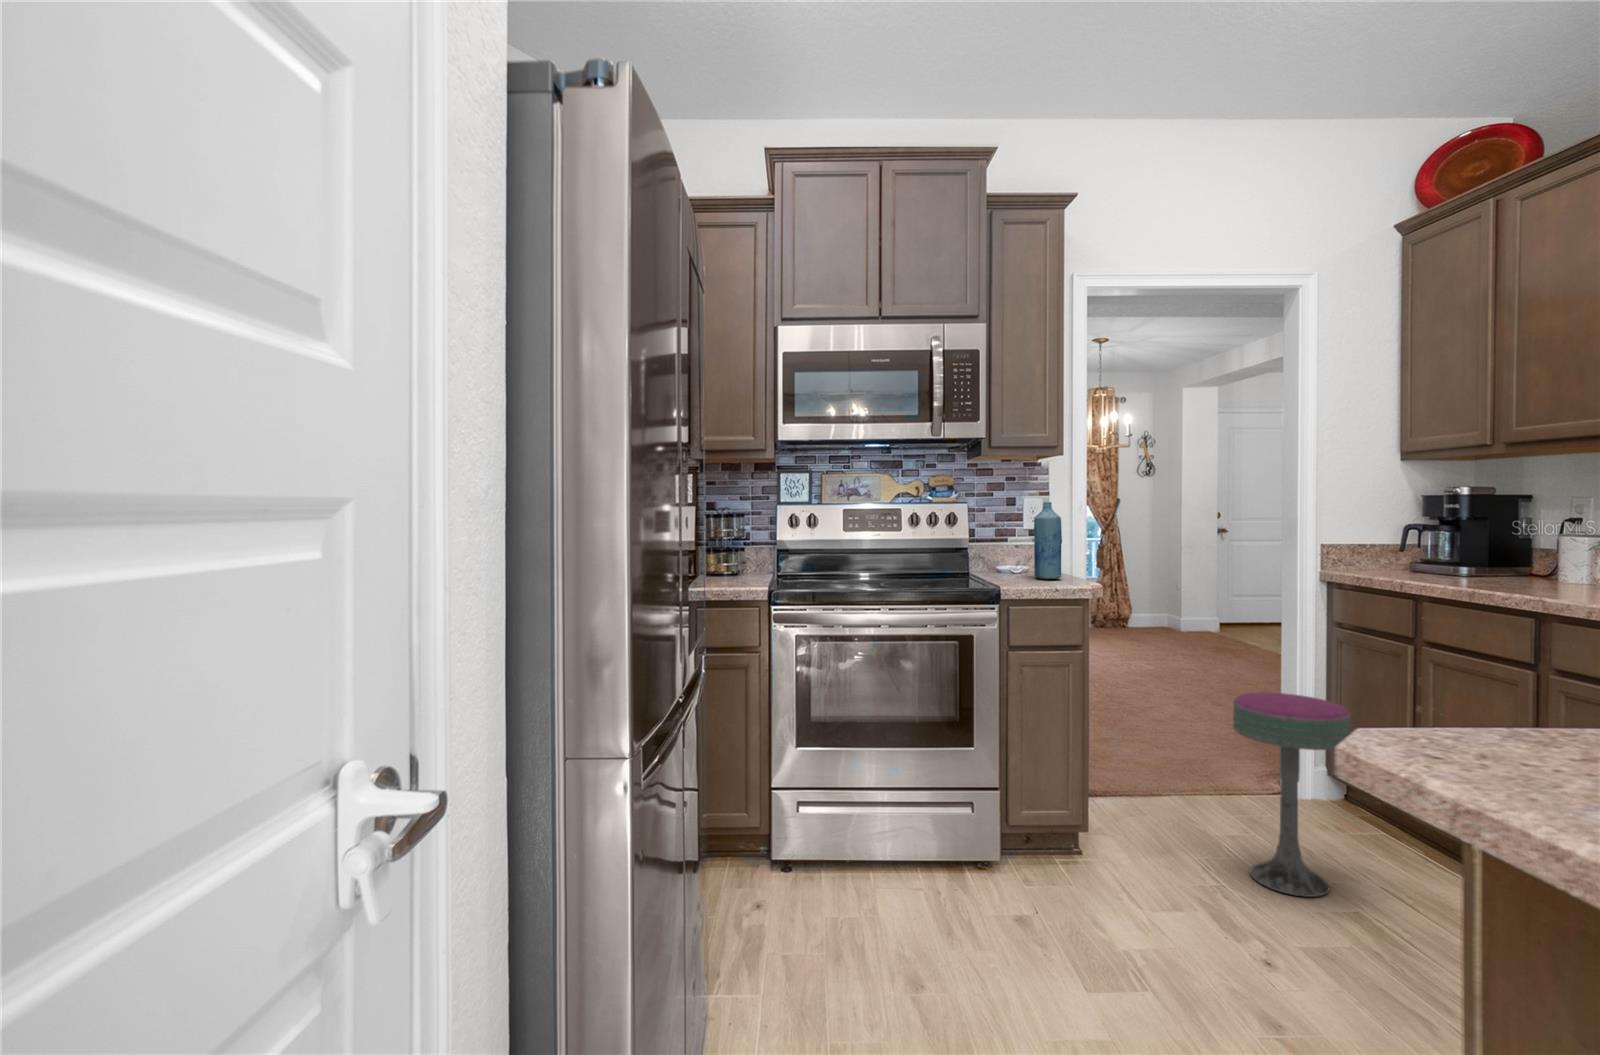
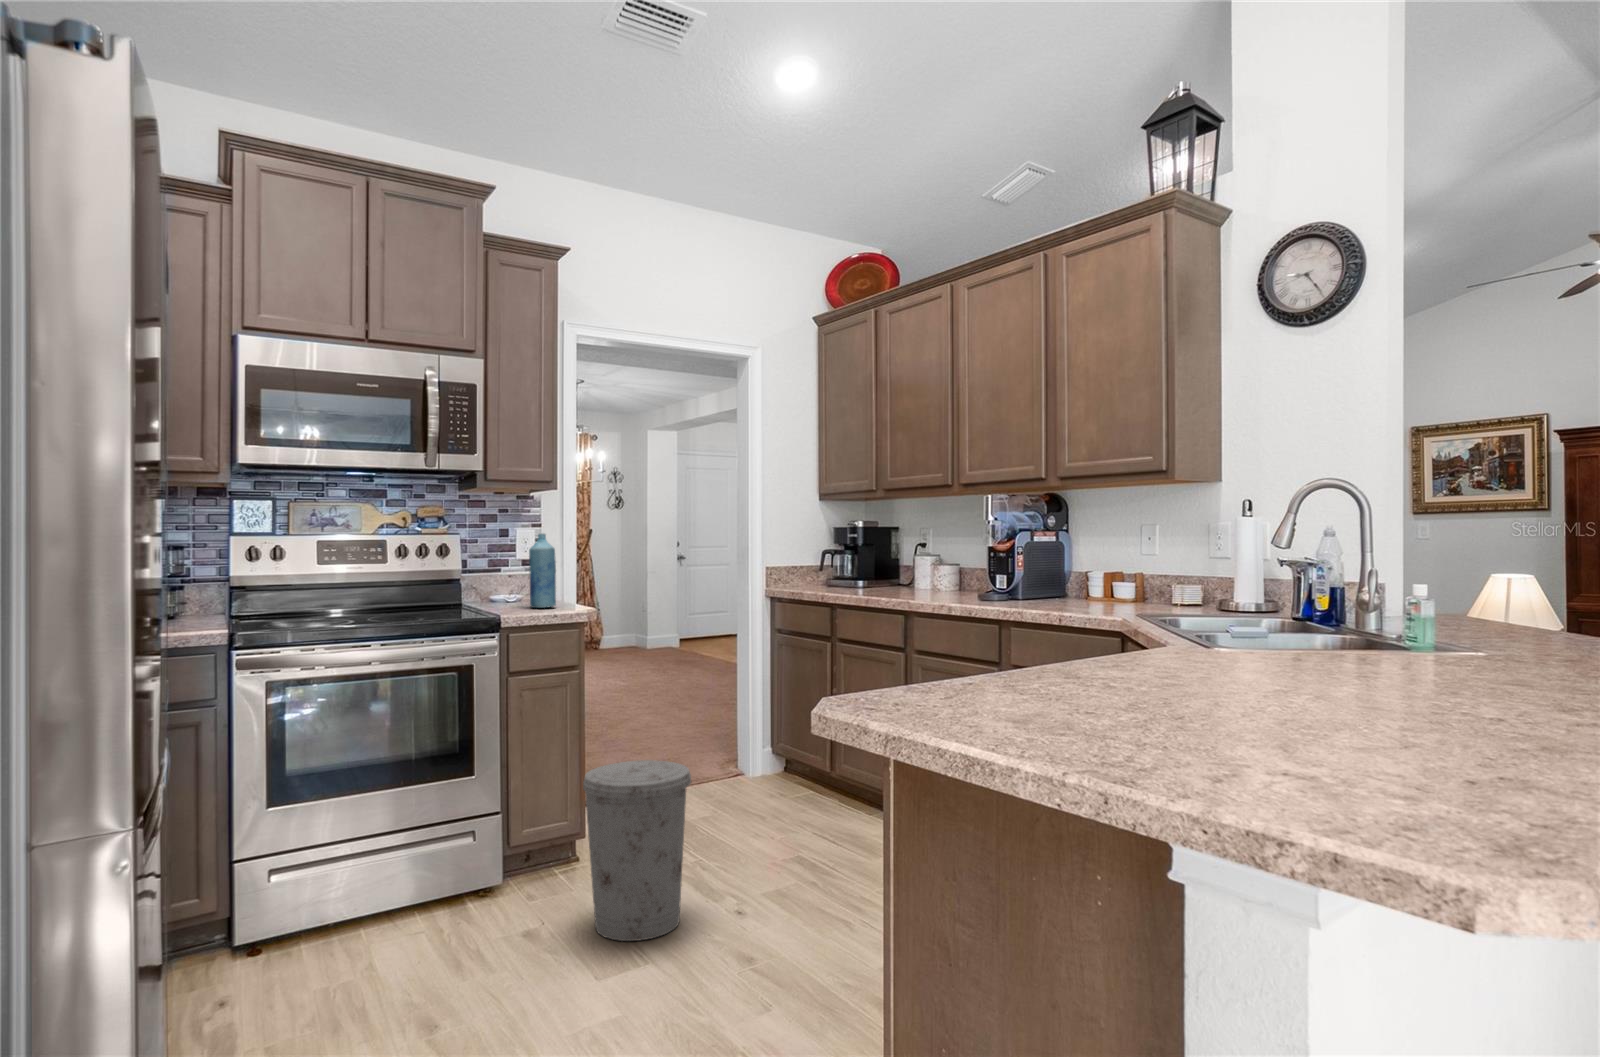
bar stool: present [1233,692,1350,897] -> none [701,692,782,855]
trash can: none [1087,765,1225,988] -> present [583,760,691,941]

